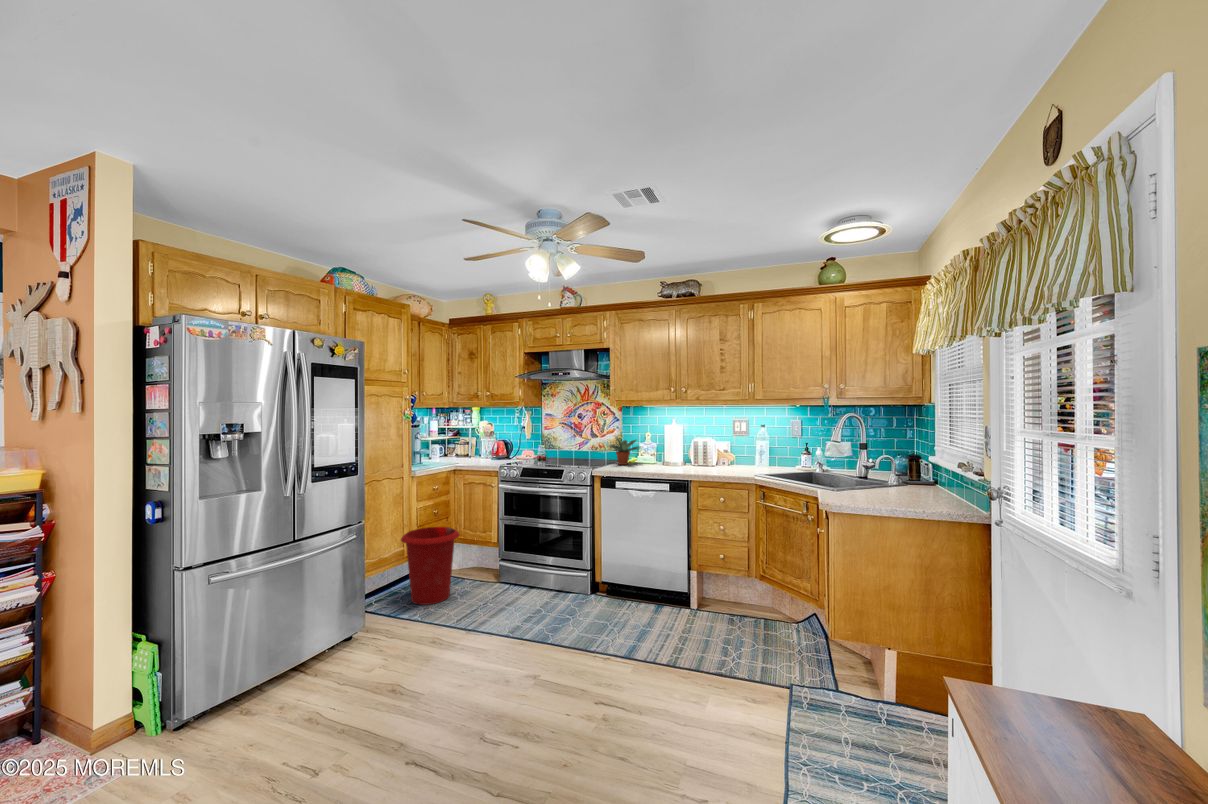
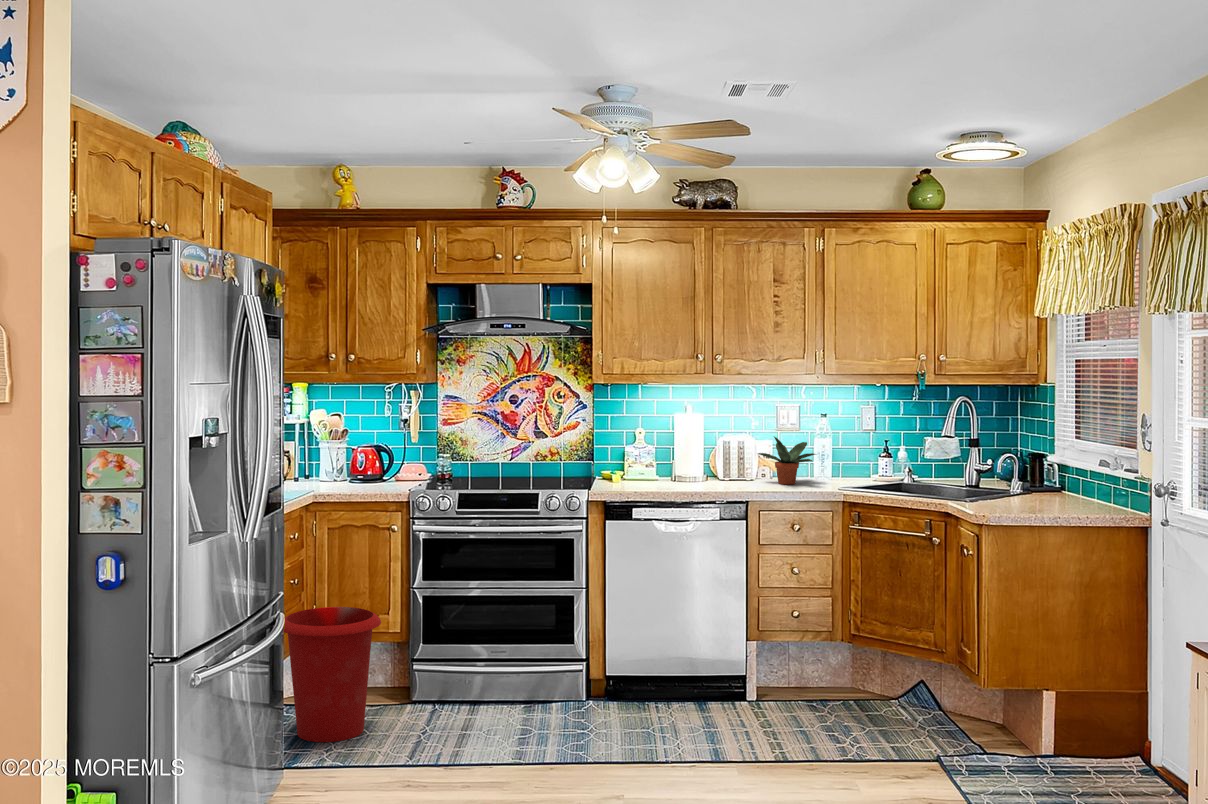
potted plant: present [610,437,638,465] -> present [758,437,816,484]

